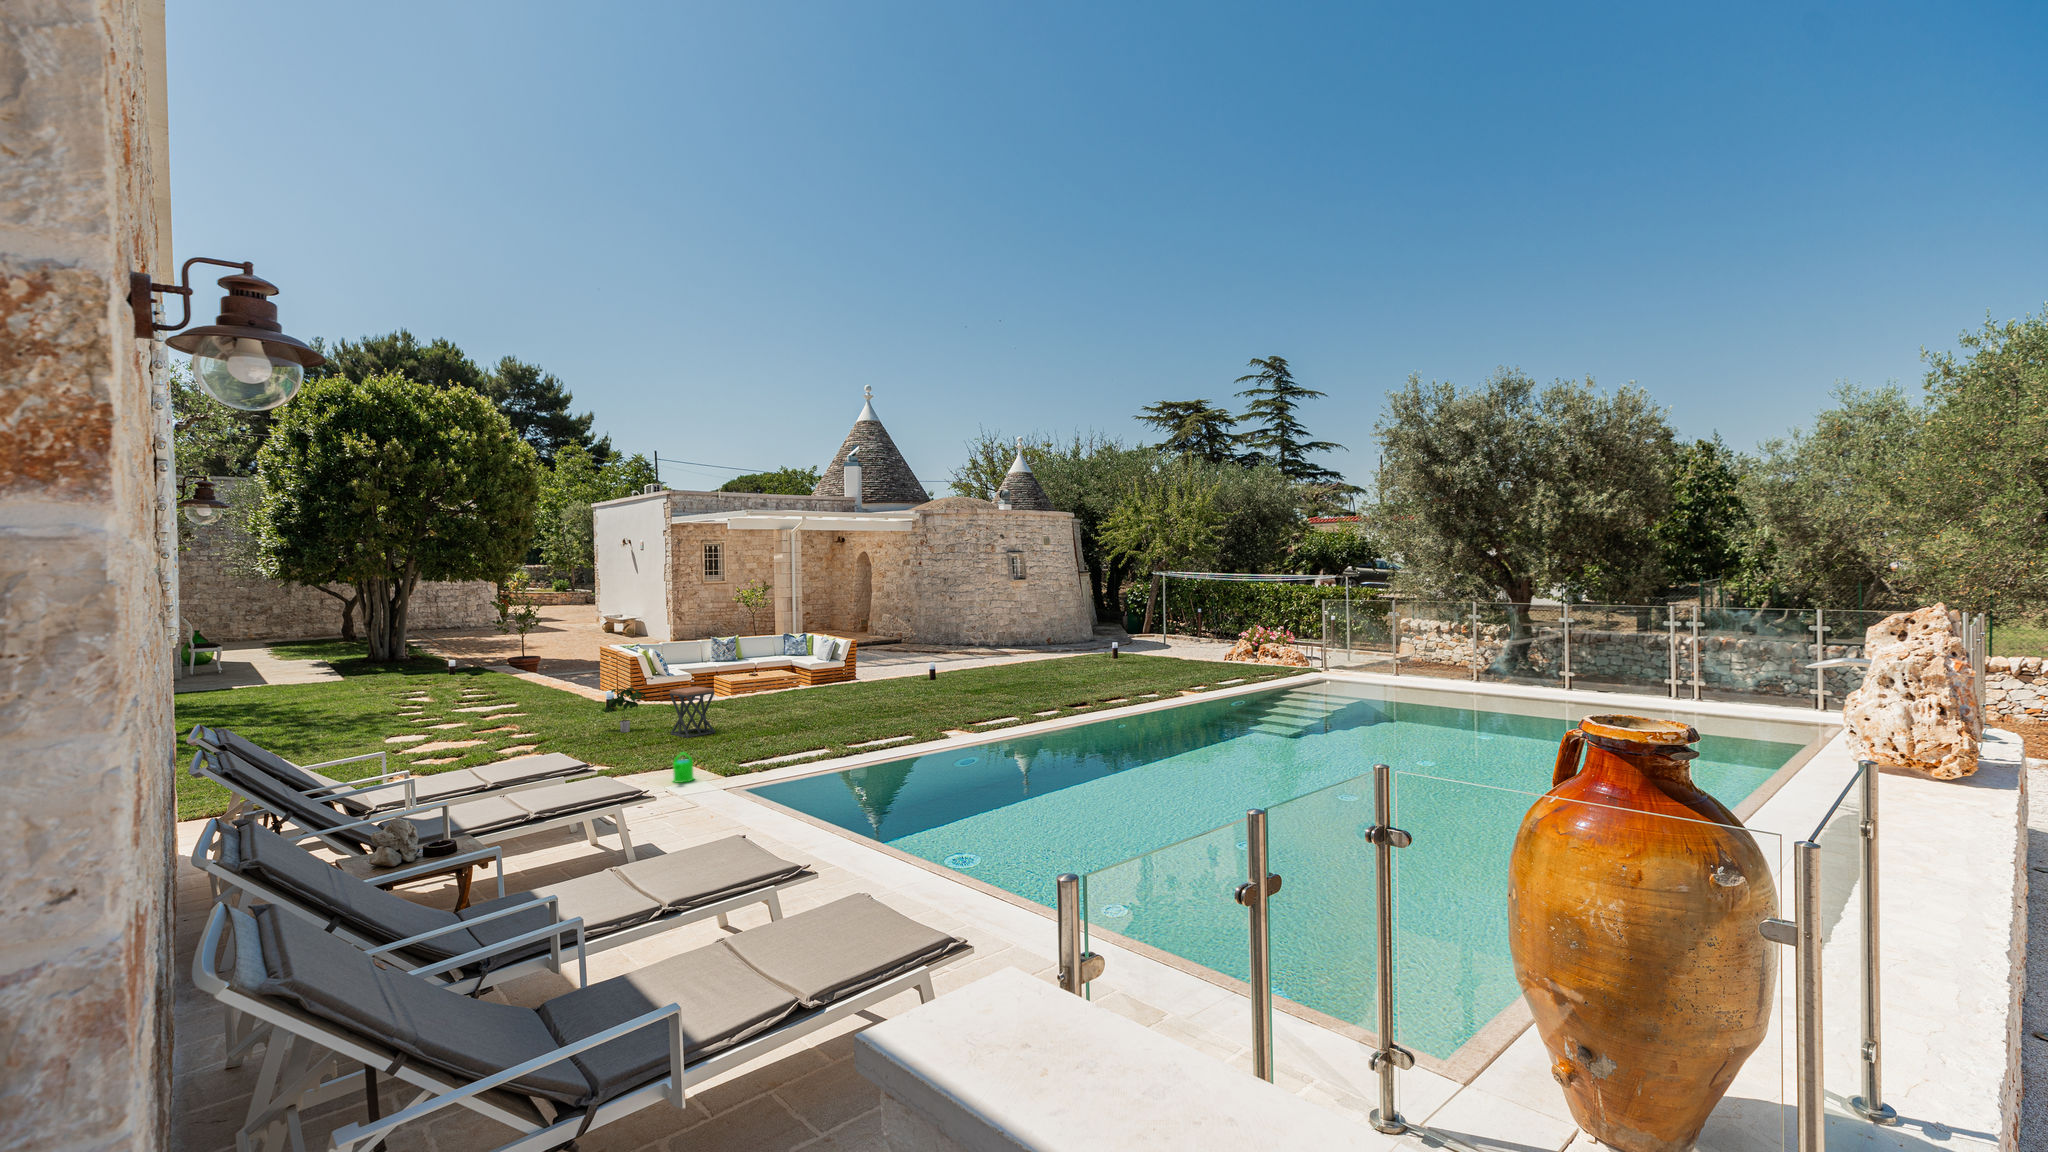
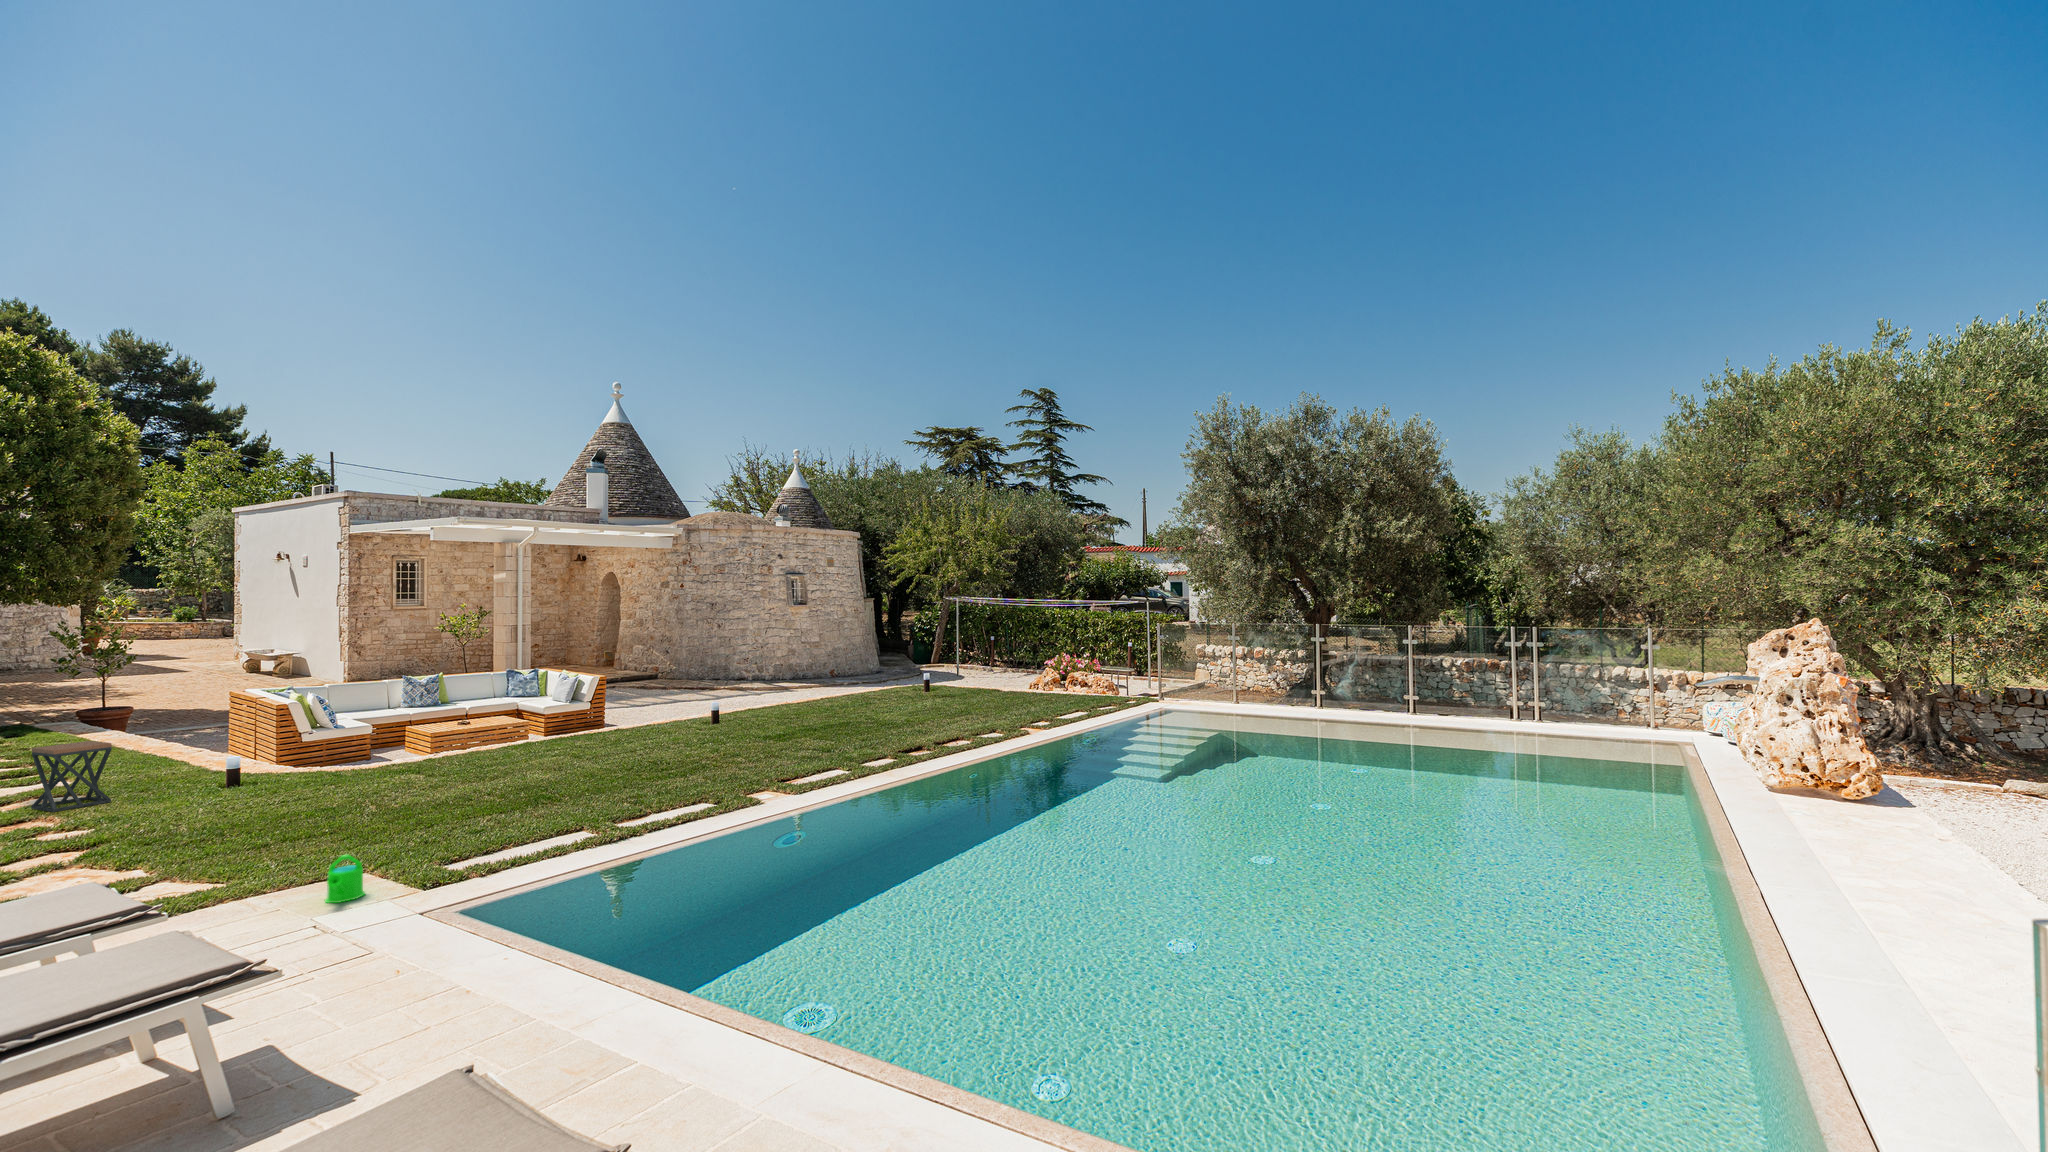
potted plant: present [603,687,646,732] -> none [215,754,292,820]
stool: present [670,687,715,738] -> present [31,741,112,812]

